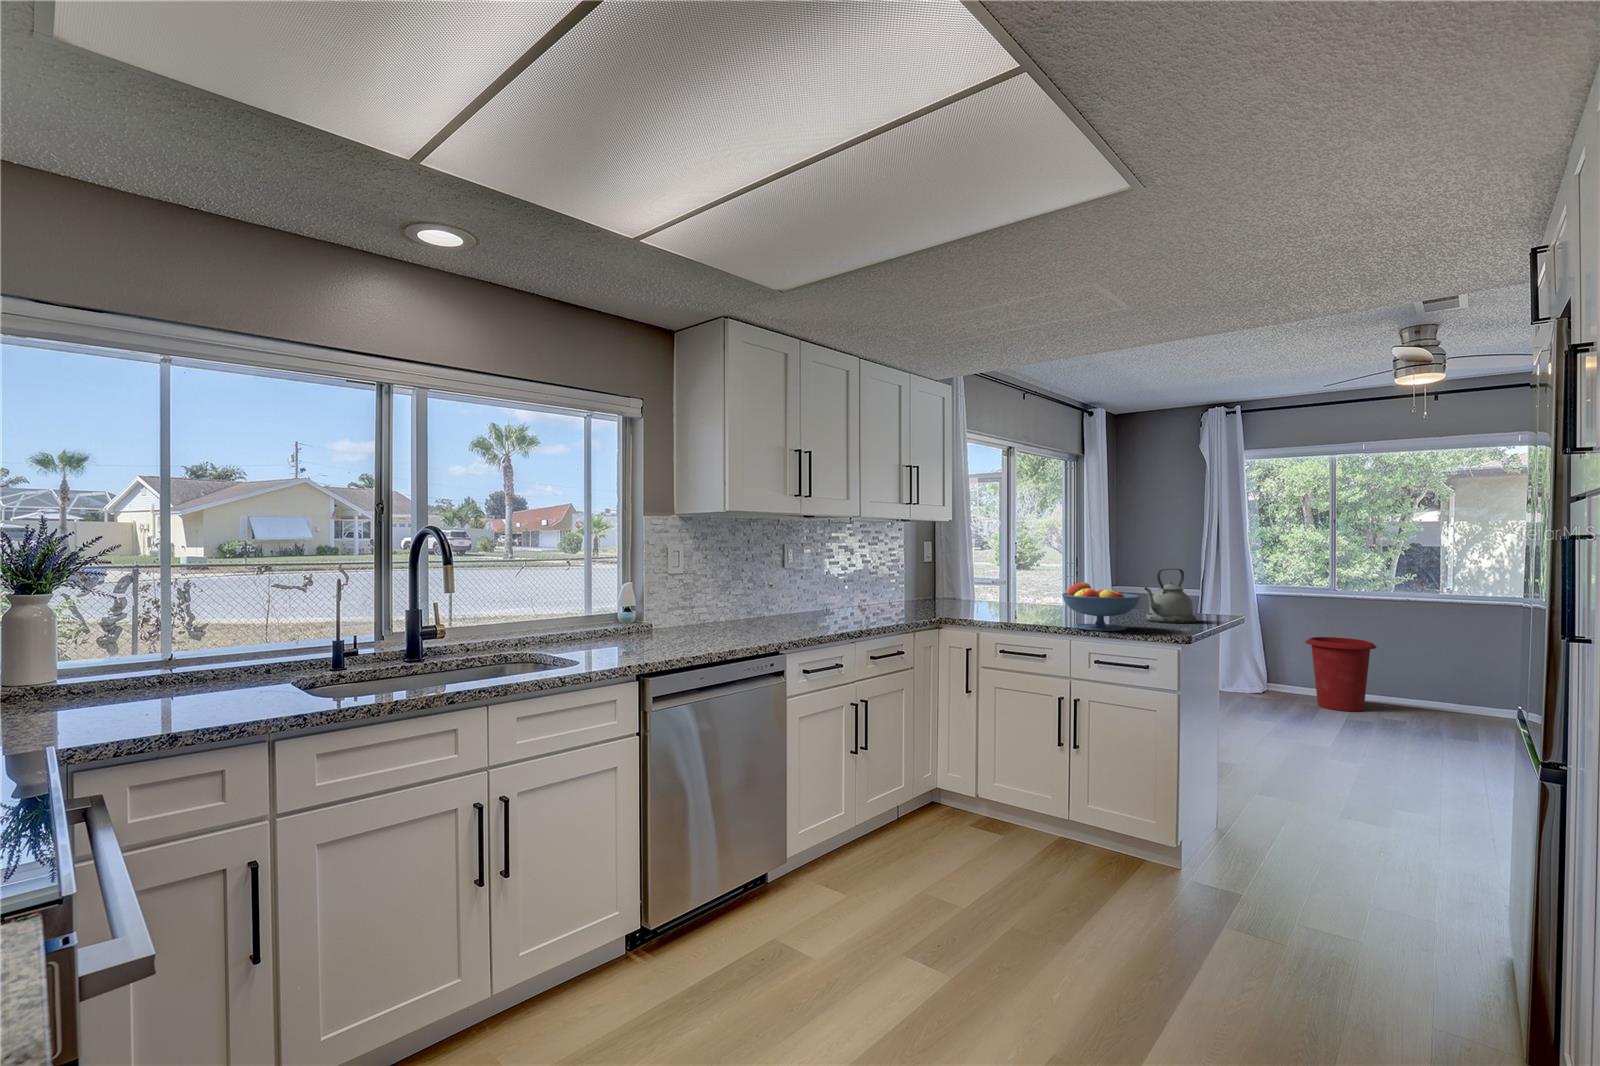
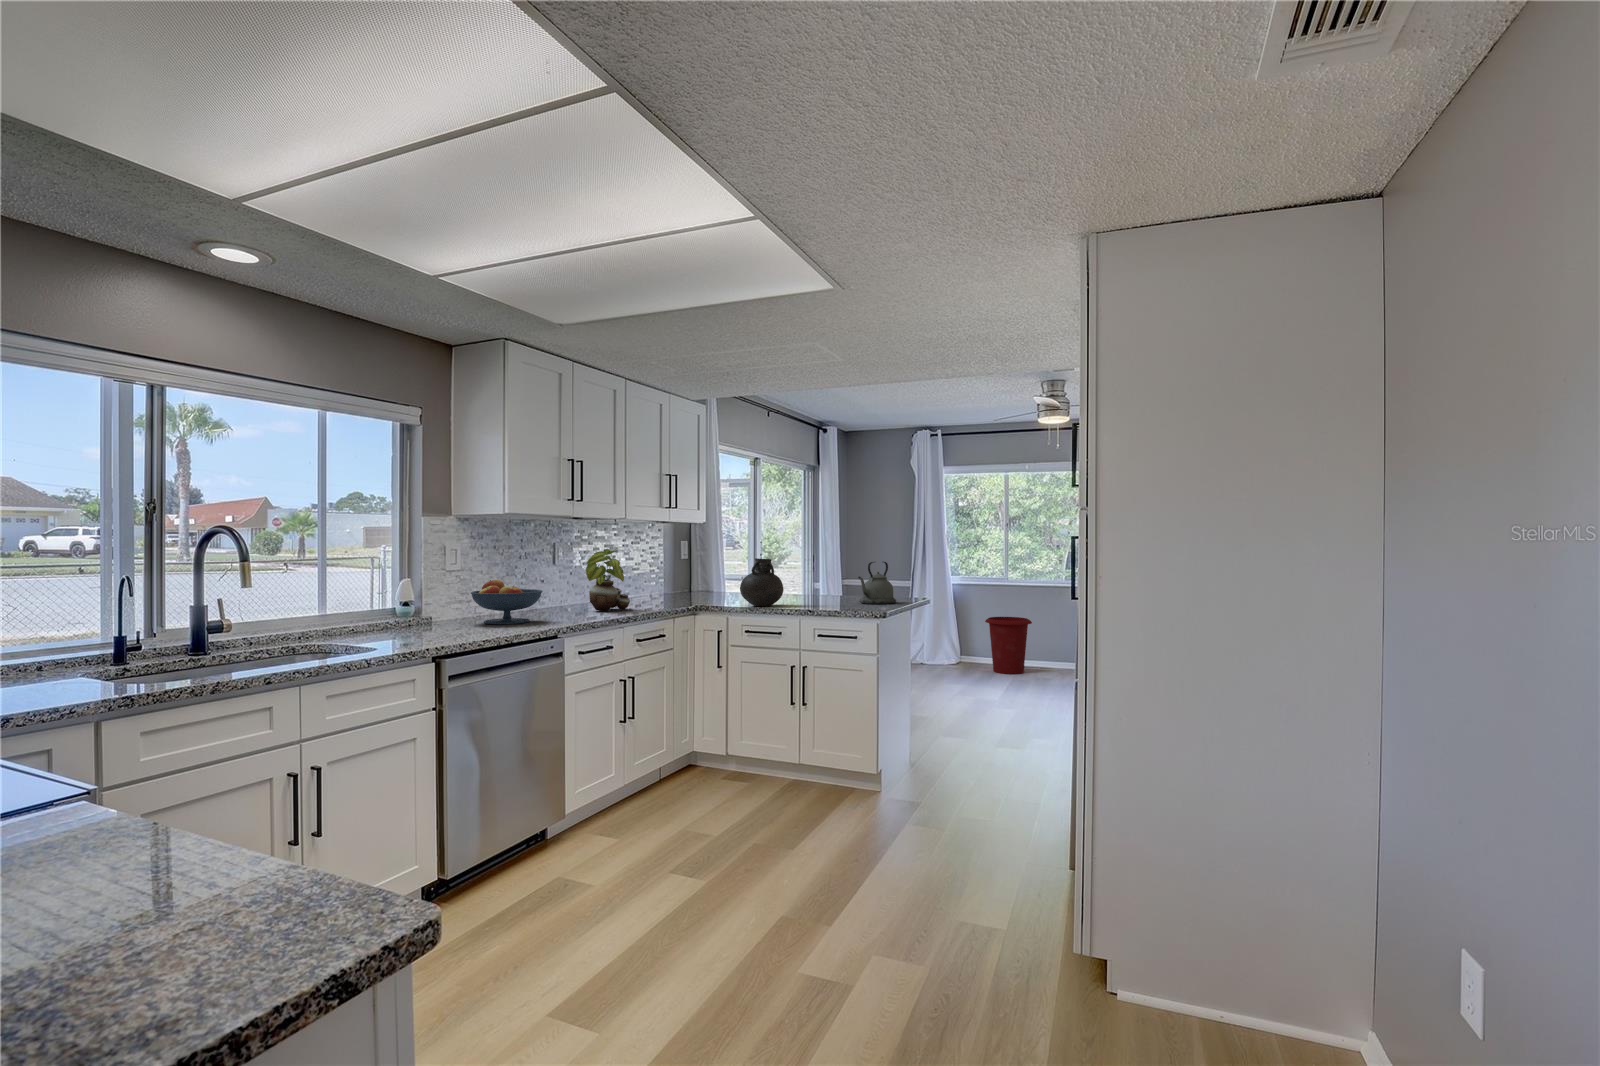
potted plant: none [814,551,865,620] -> present [586,549,630,611]
vase: none [992,563,1046,620] -> present [740,558,783,606]
fruit bowl: present [1062,582,1140,631] -> present [471,580,542,624]

